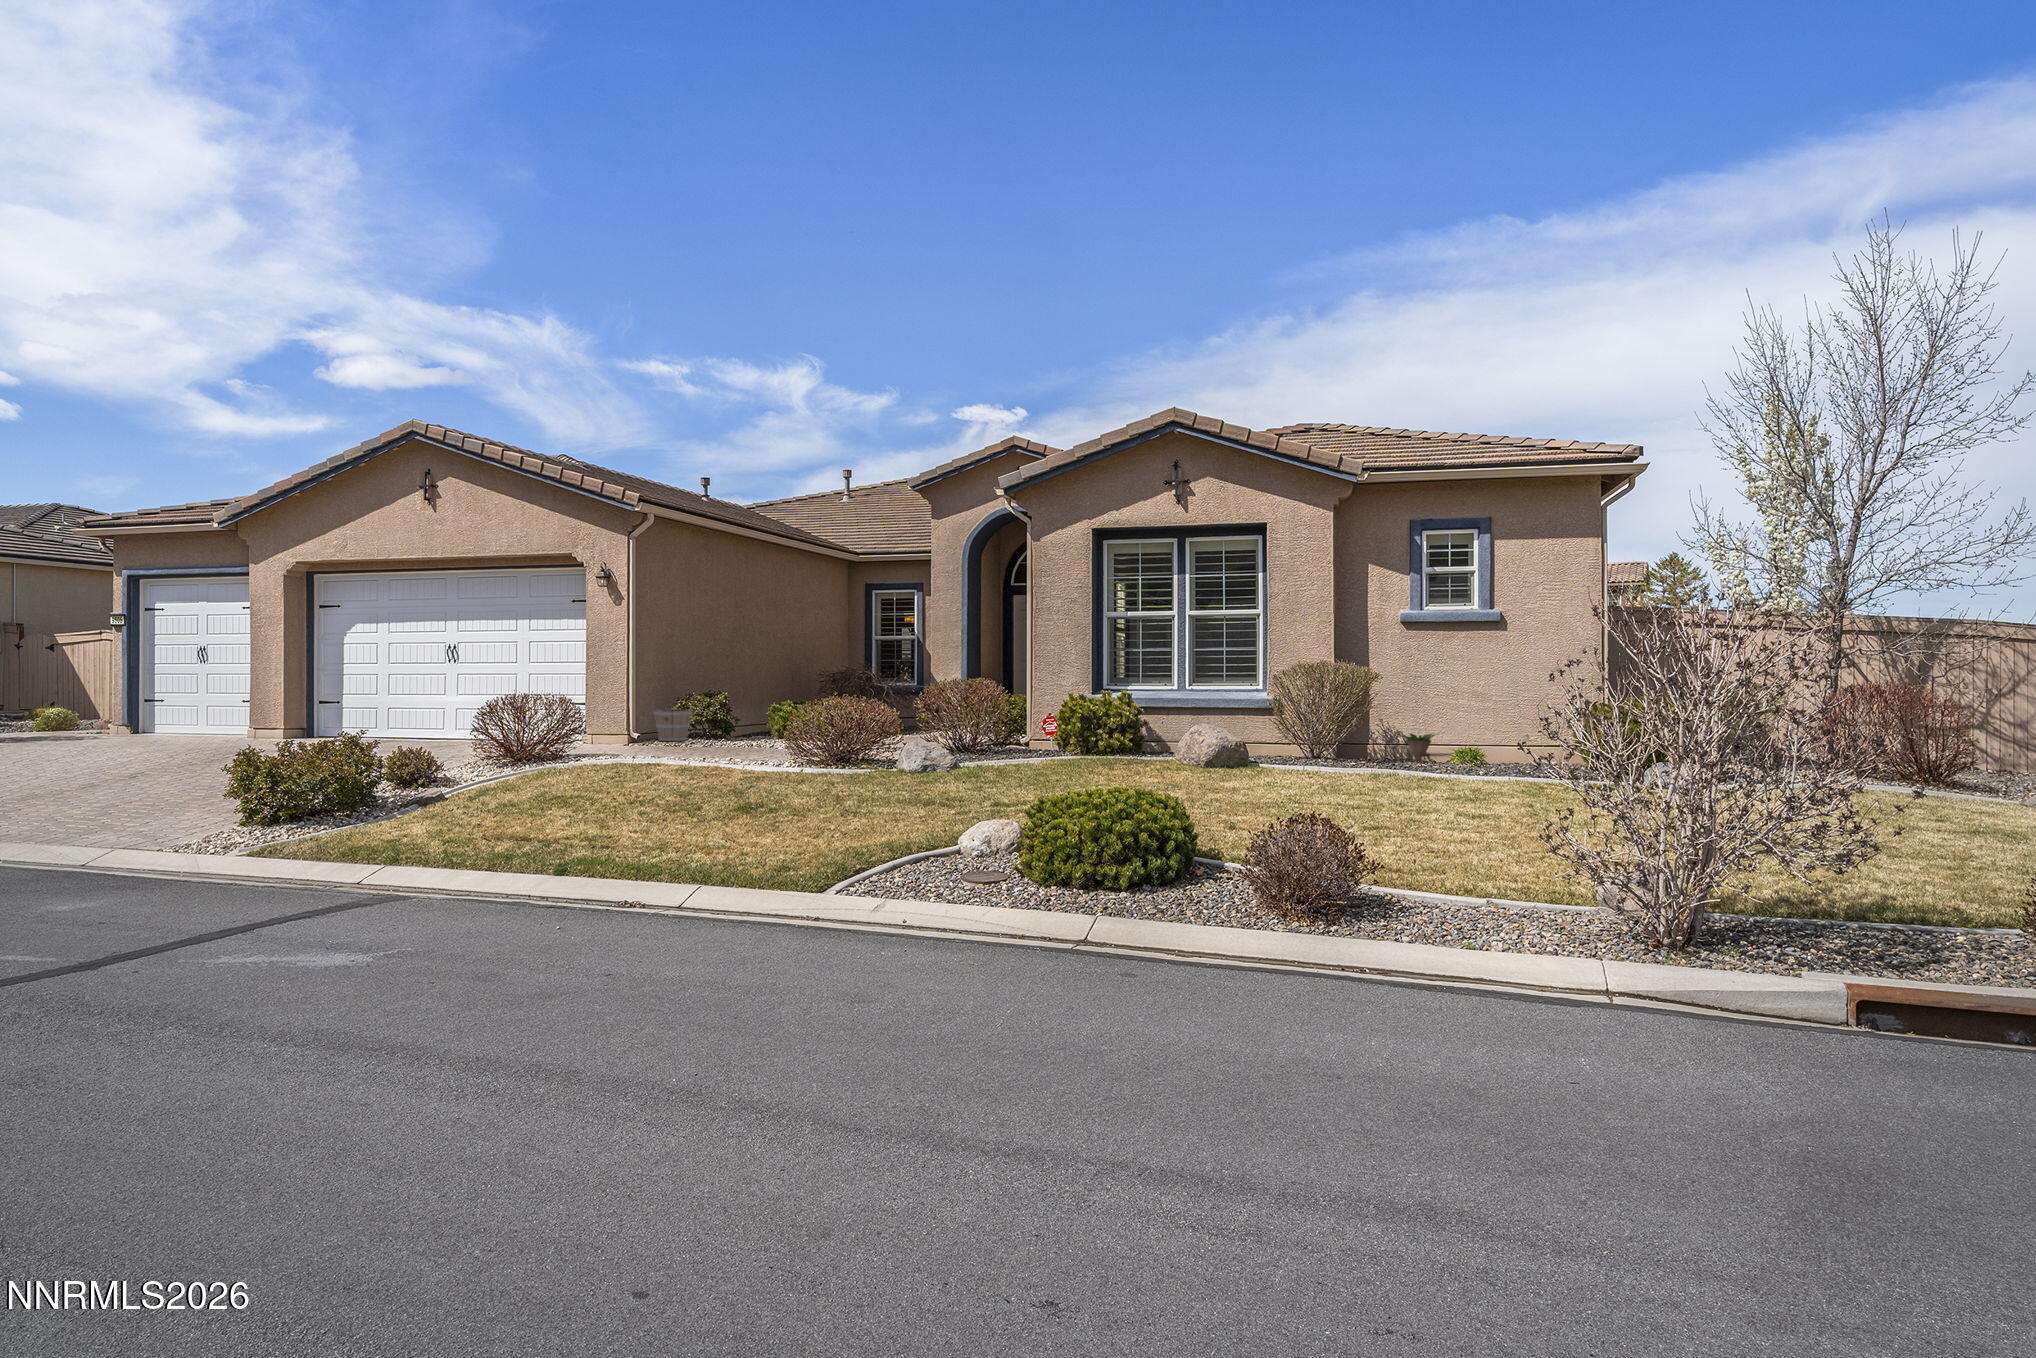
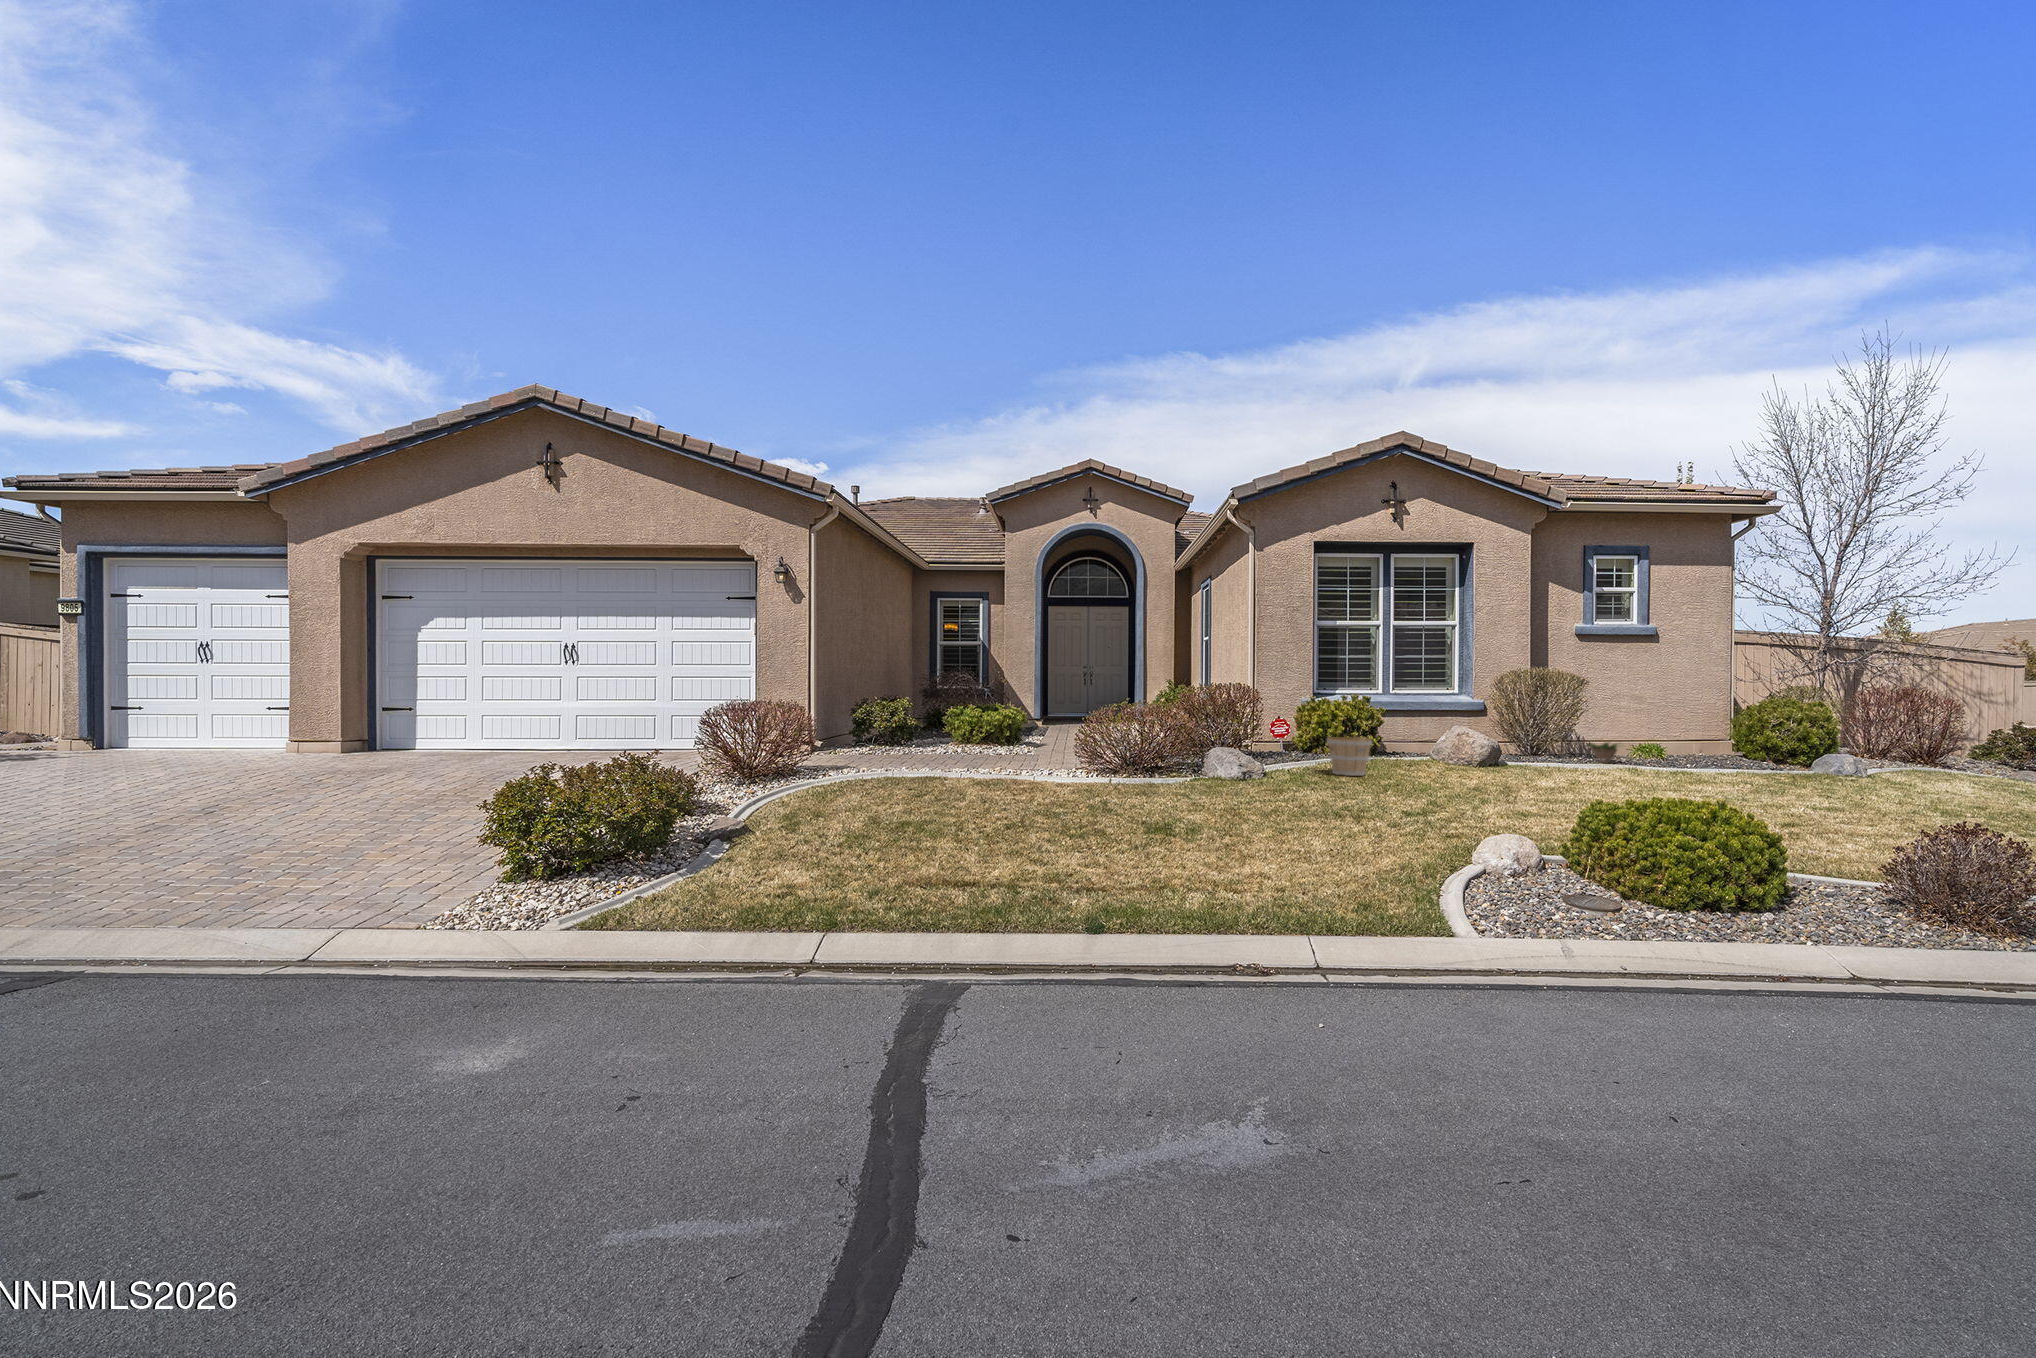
wooden bucket: present [653,709,692,741] -> present [1327,737,1372,776]

